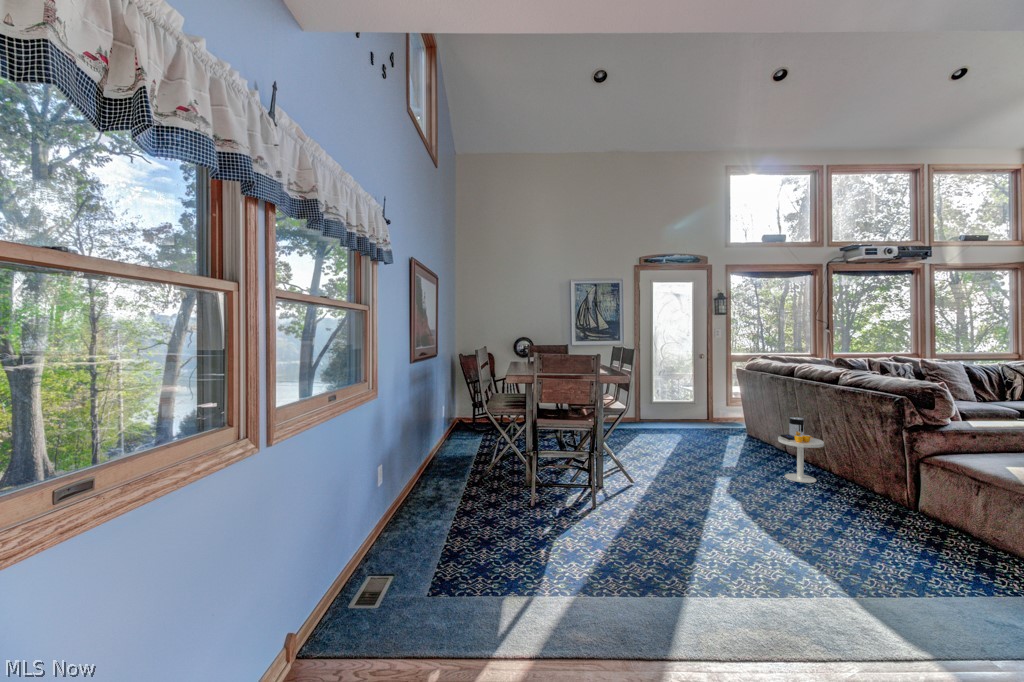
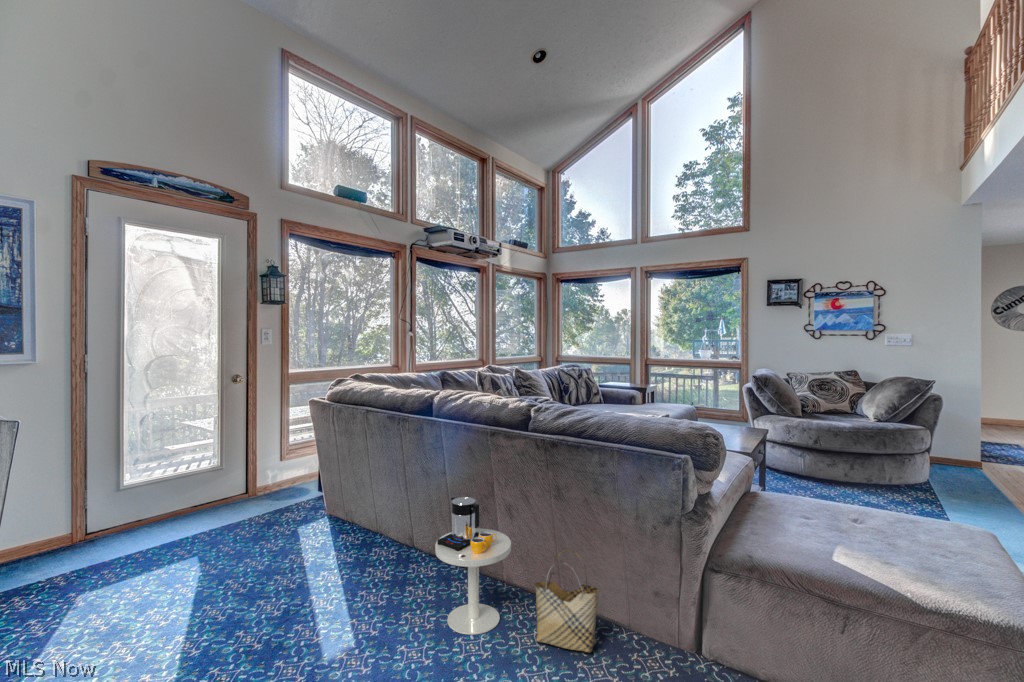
woven basket: none [827,450,867,501] -> present [535,549,599,653]

